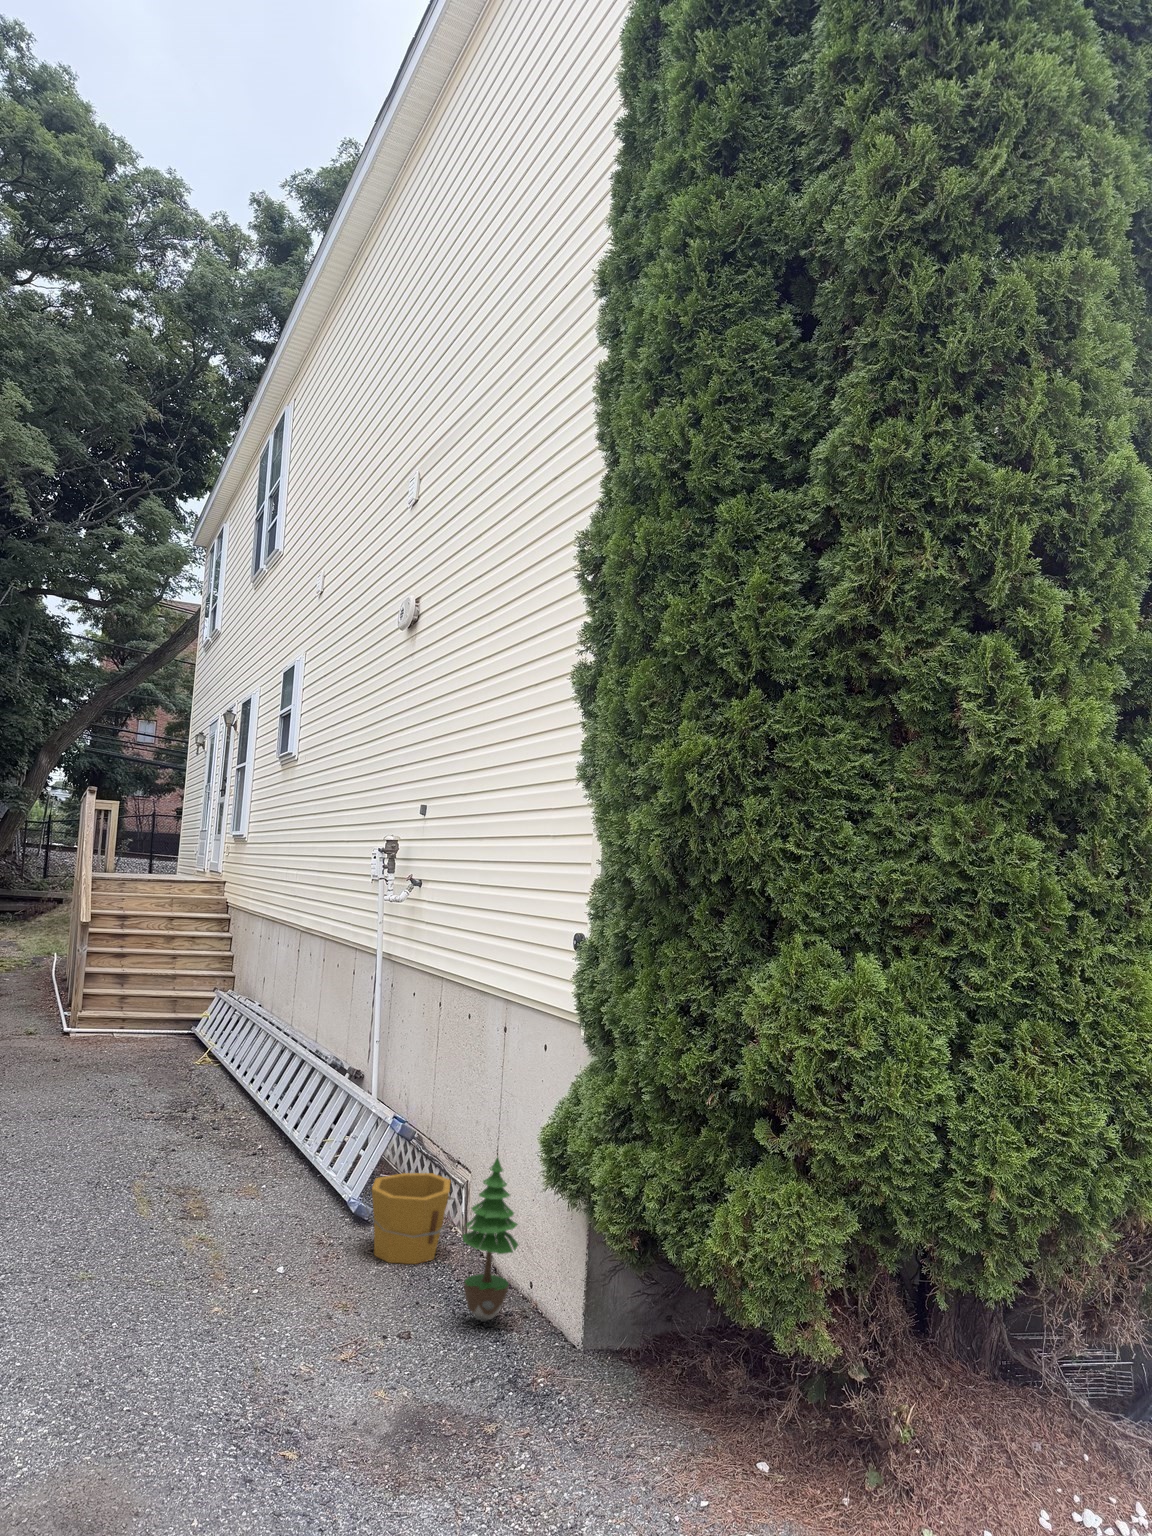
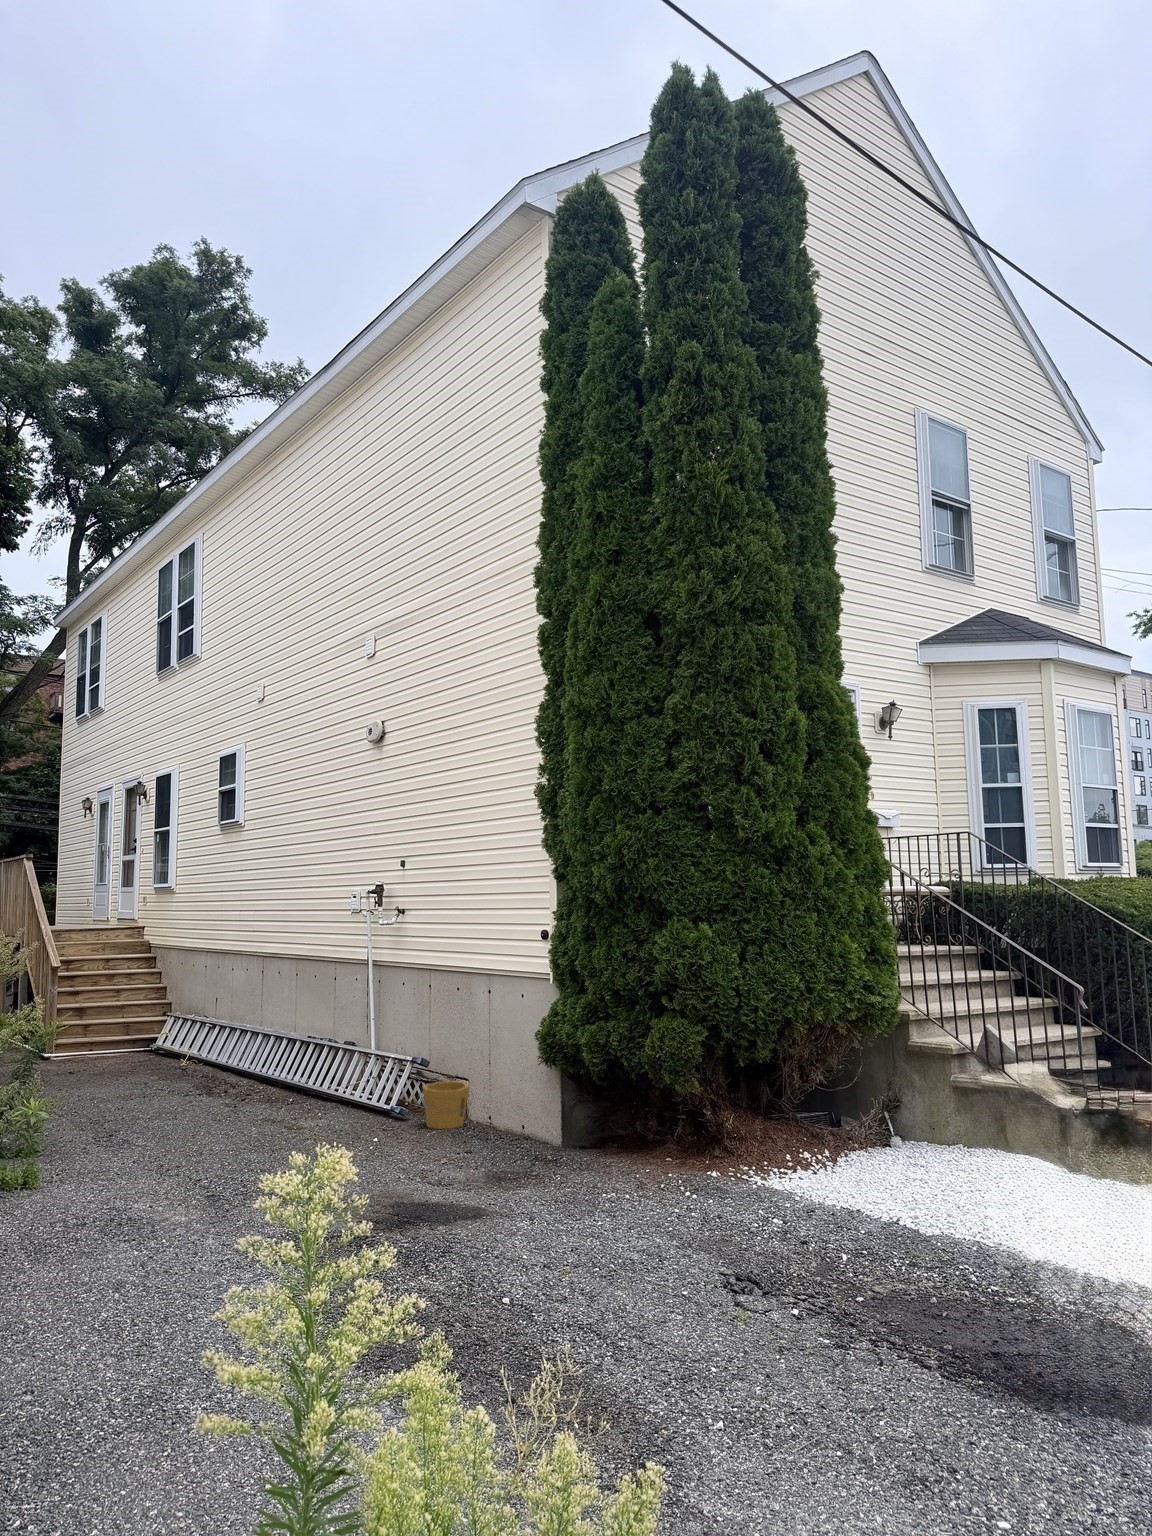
potted tree: present [463,1157,518,1322] -> none [495,1053,525,1141]

